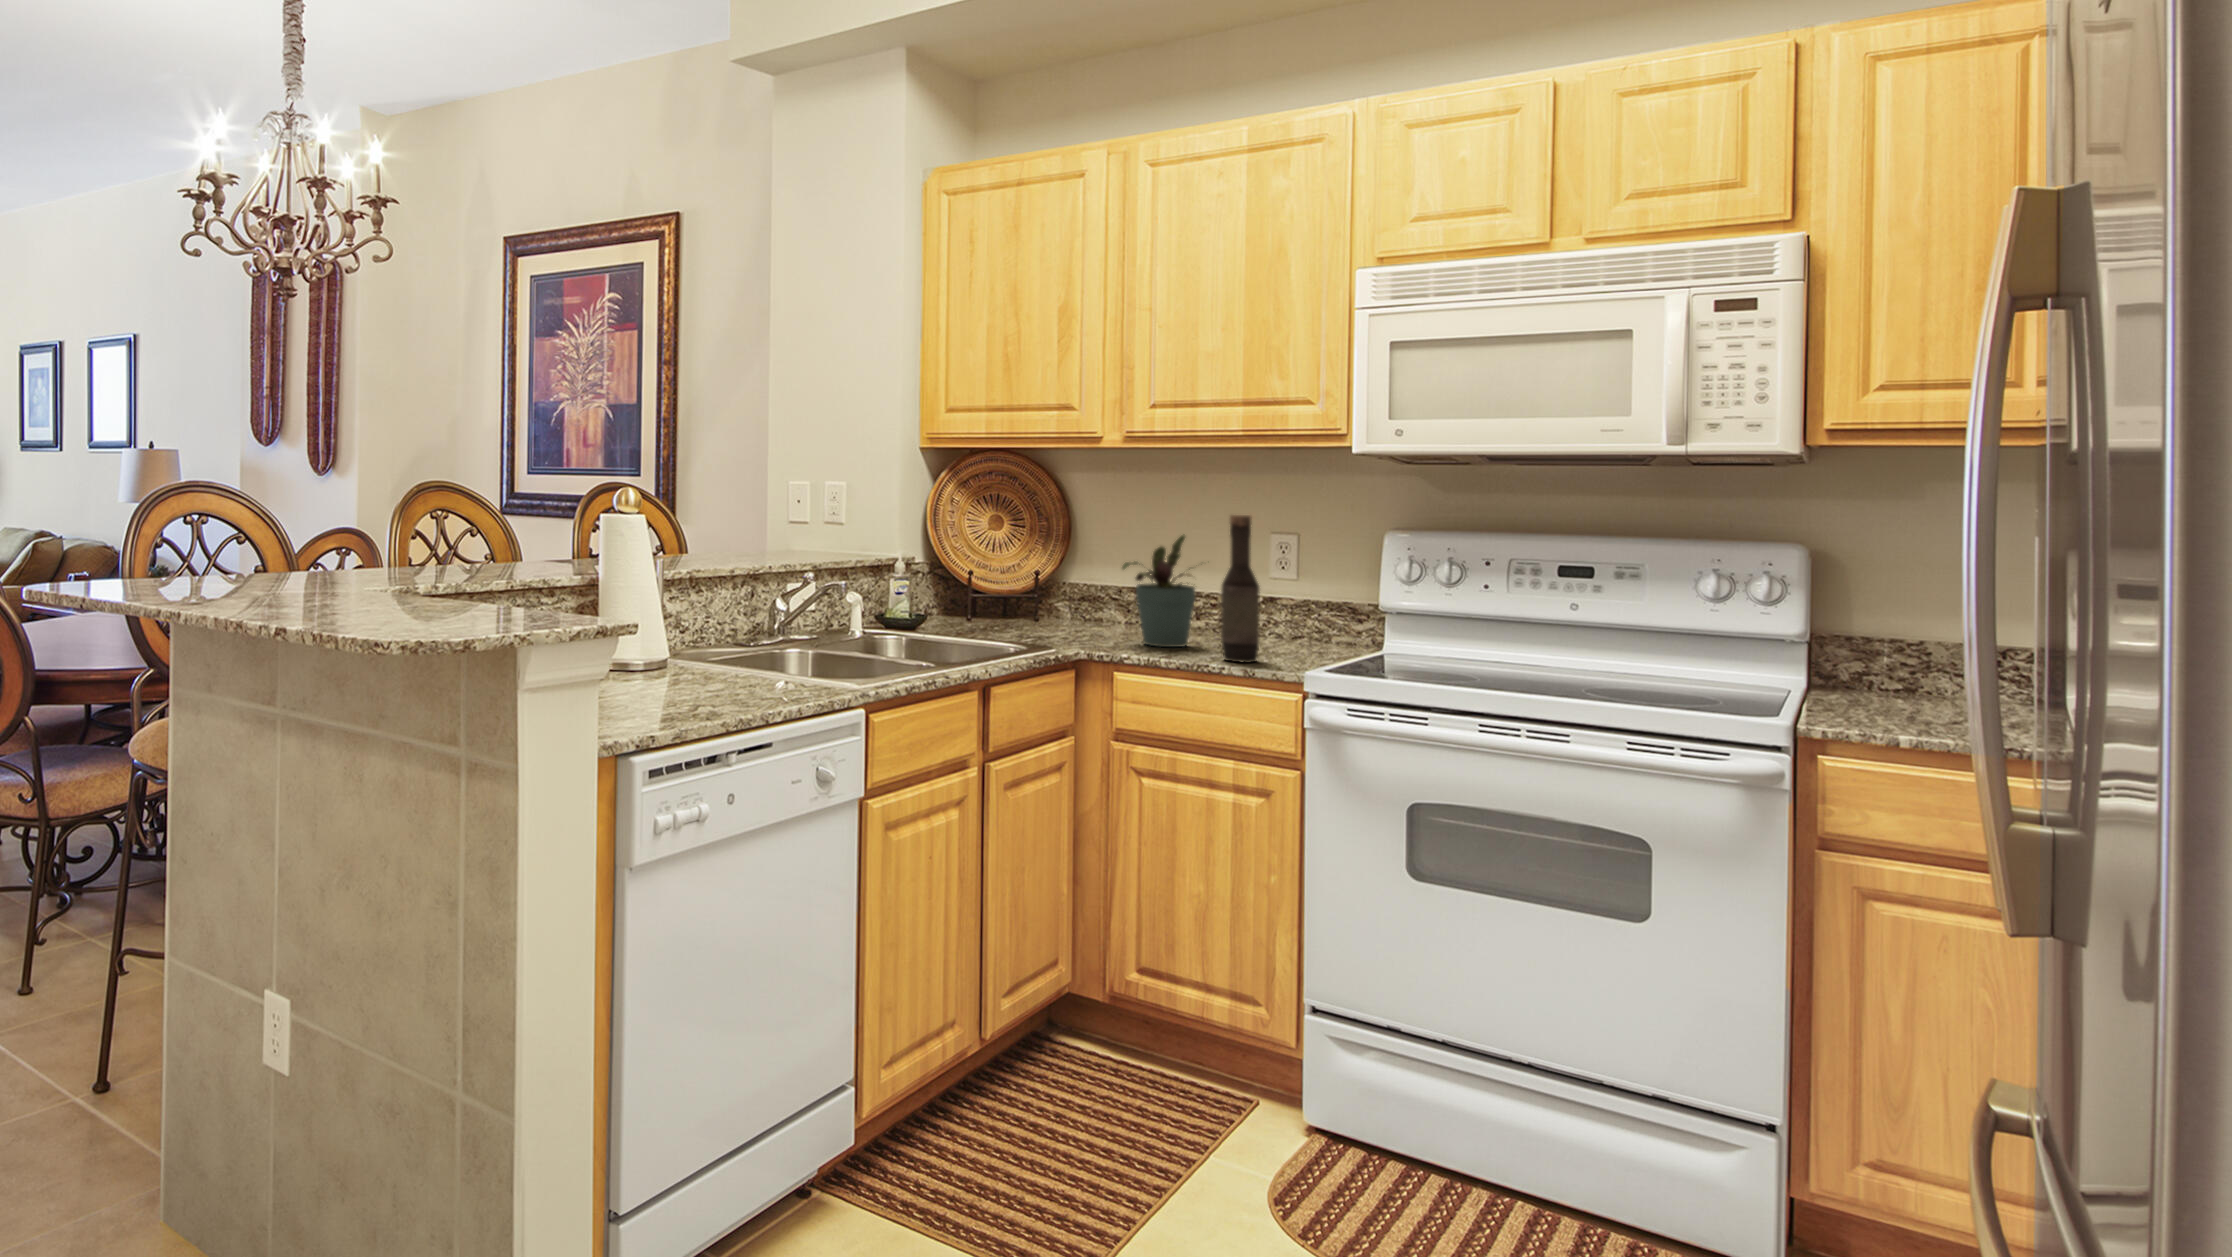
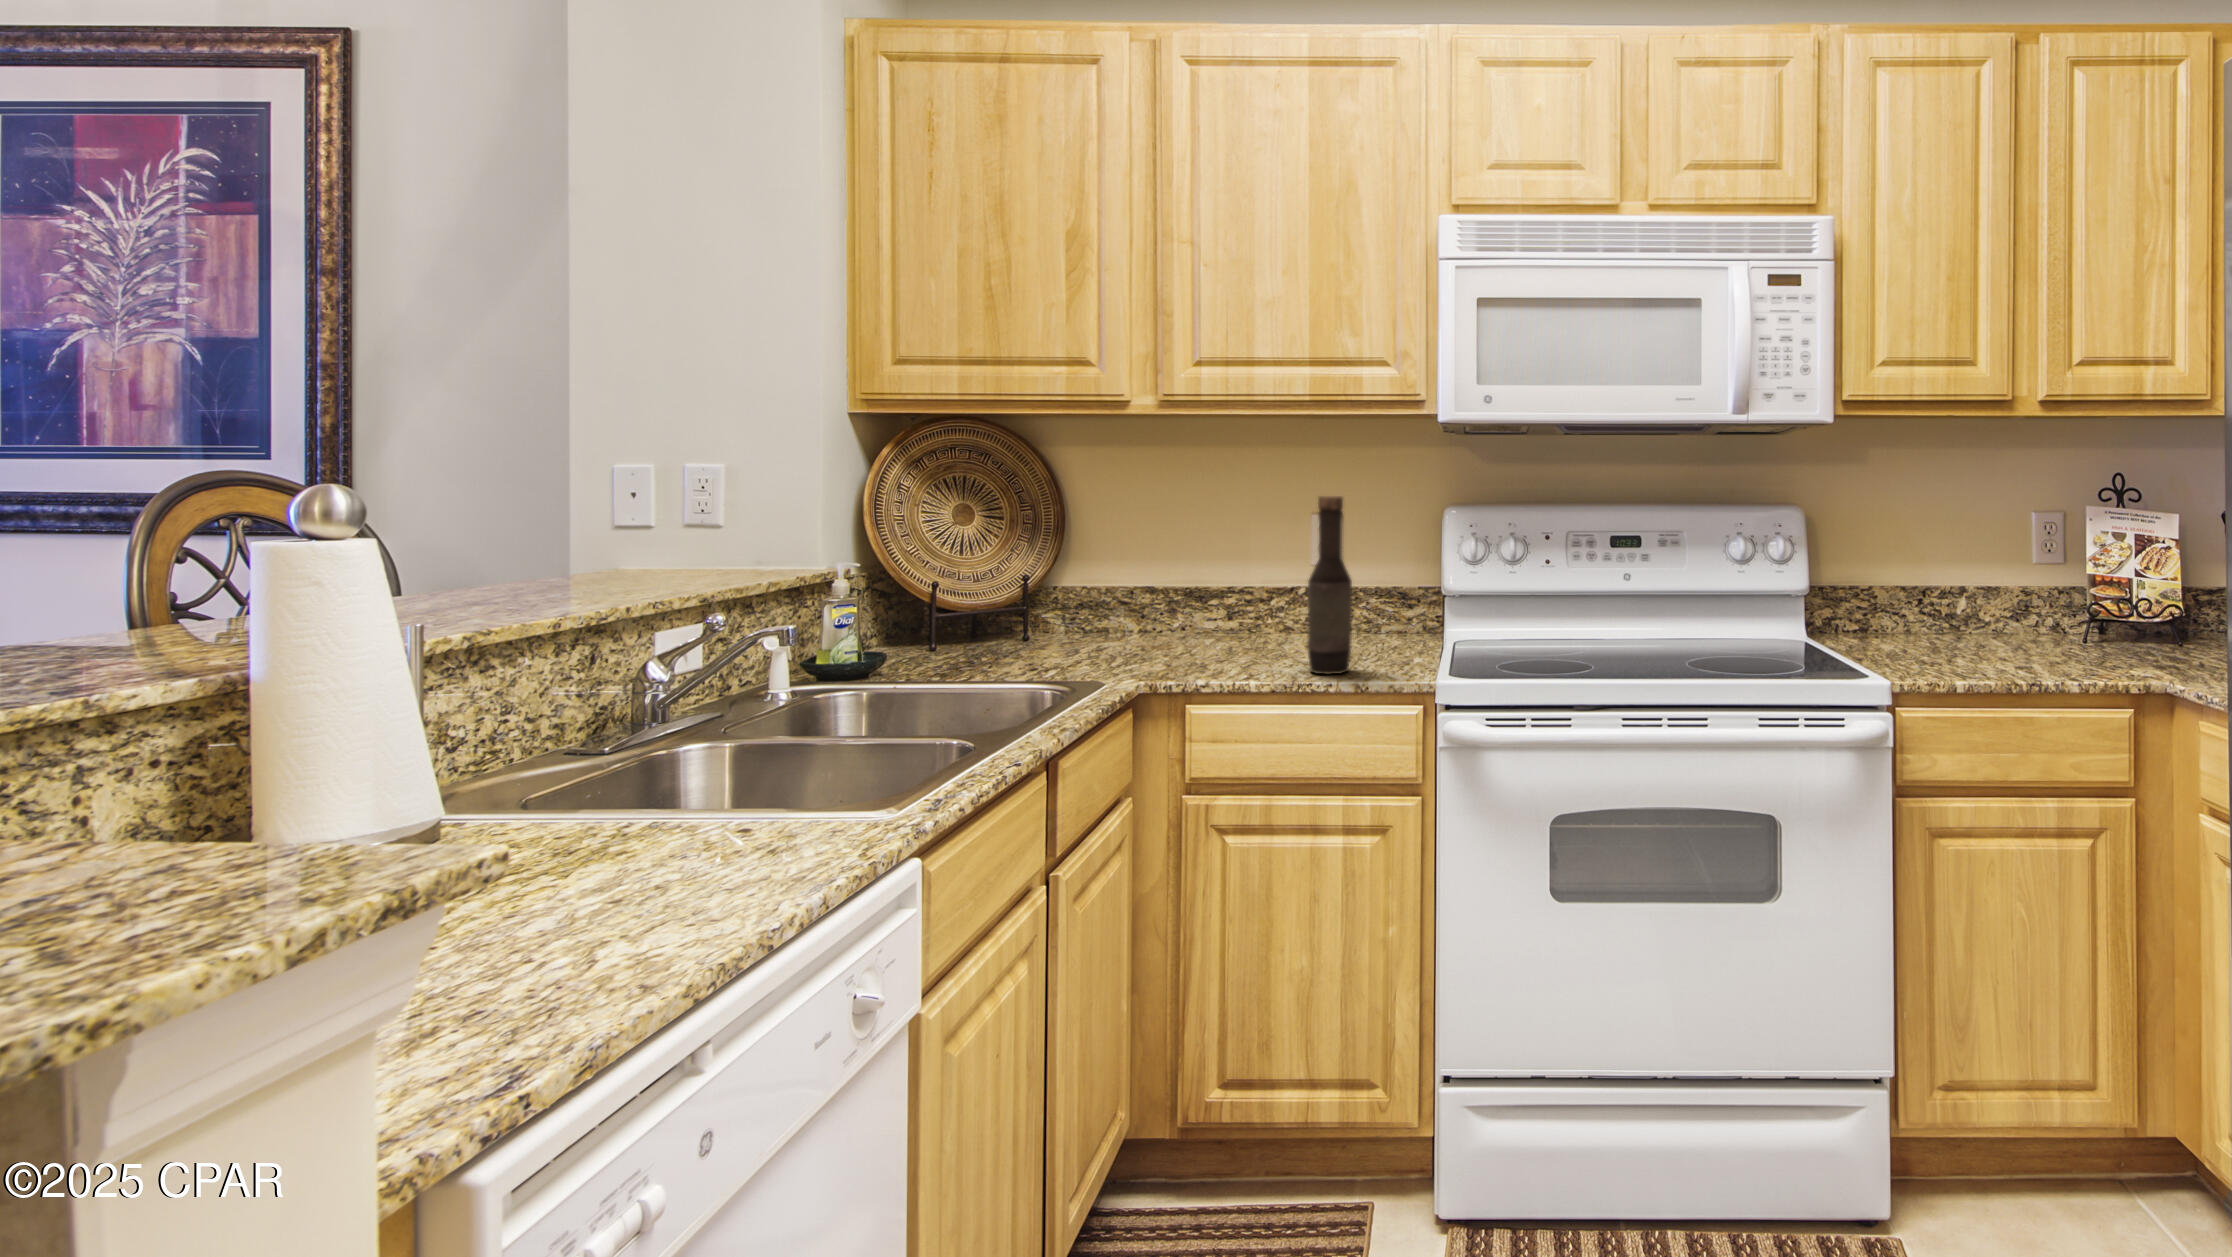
potted plant: present [1122,534,1195,647] -> none [1168,522,1271,663]

